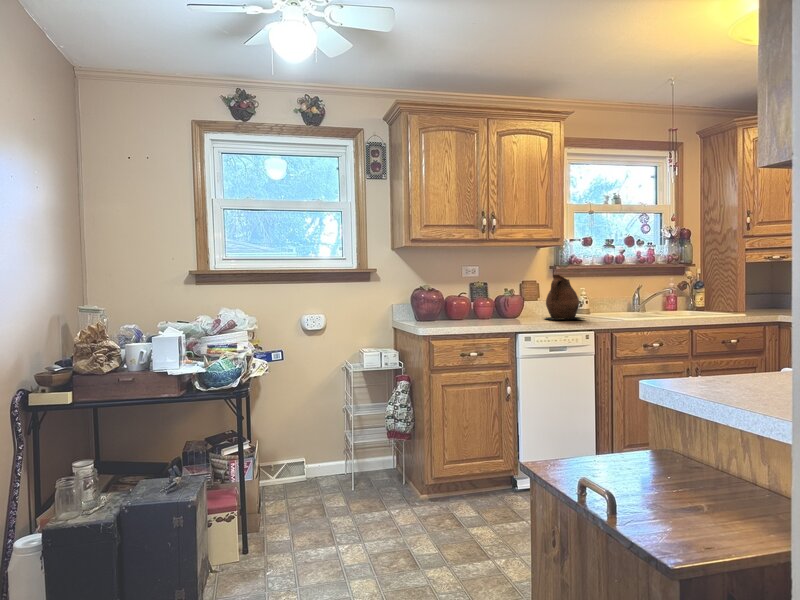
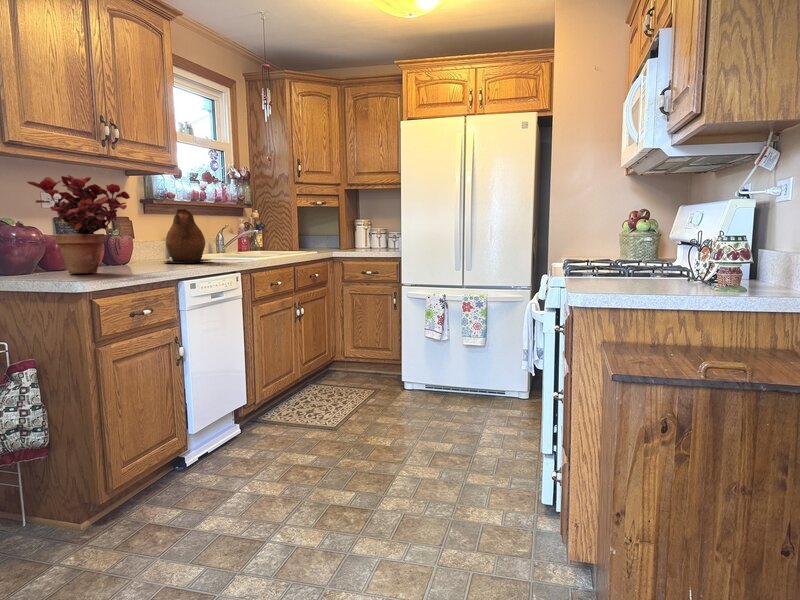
potted plant: none [430,256,490,323] -> present [27,175,130,274]

